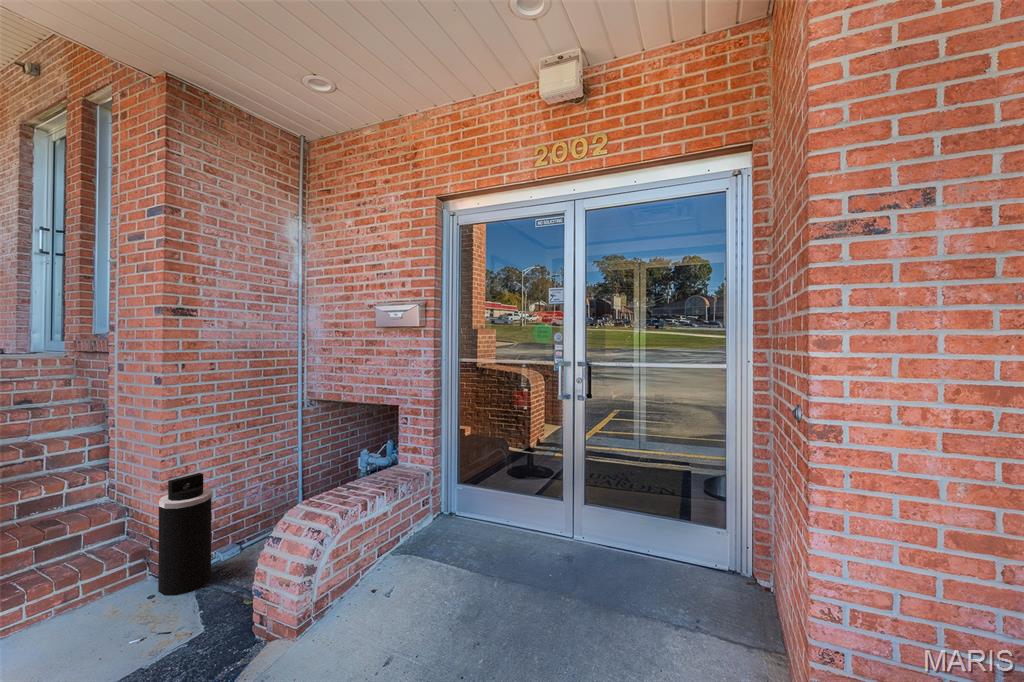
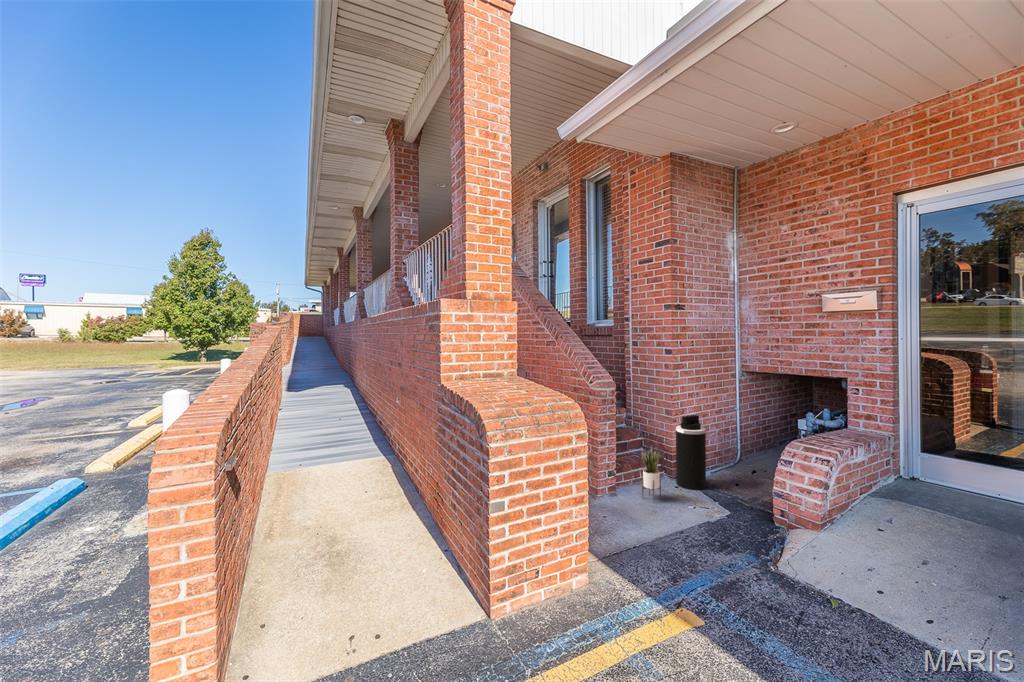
potted plant: none [30,550,91,655] -> present [641,446,661,502]

